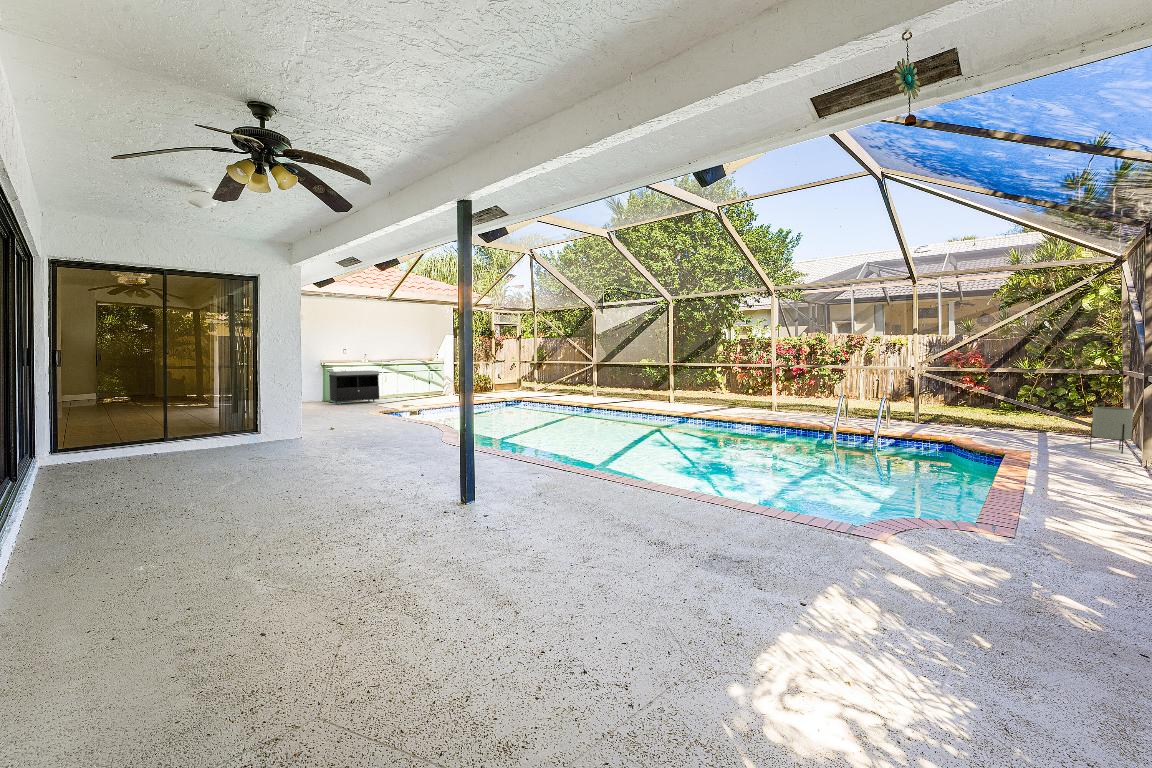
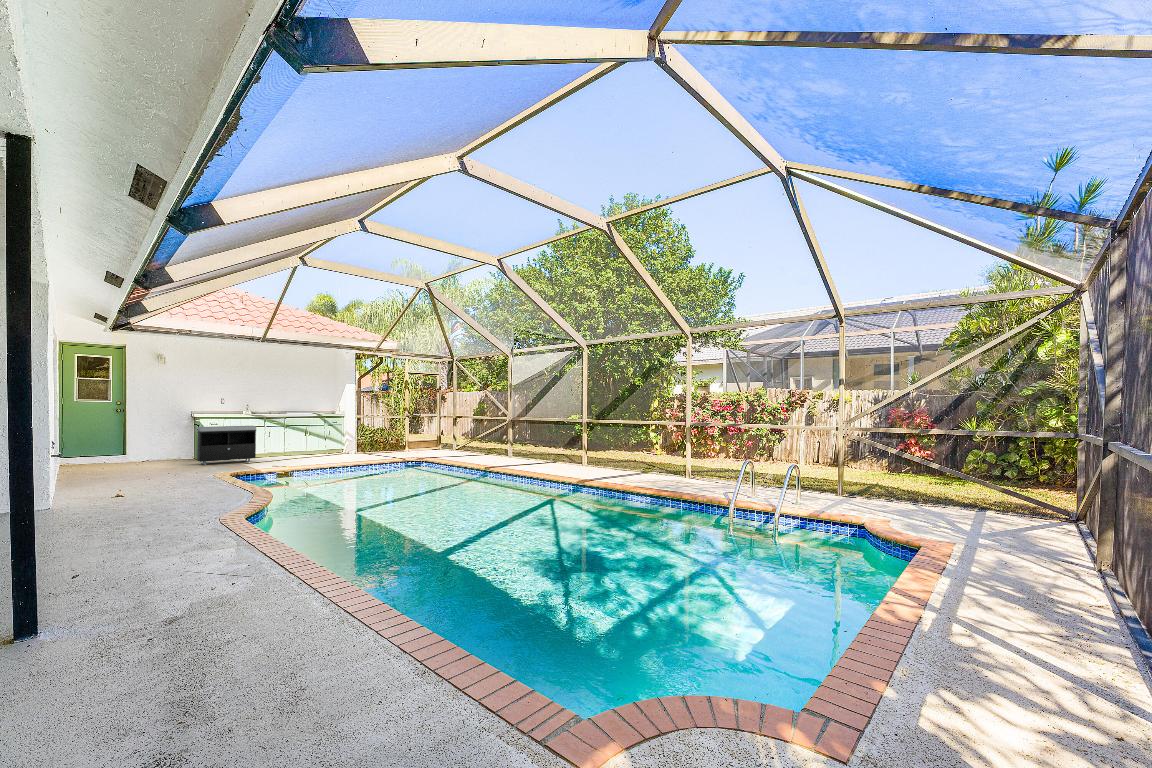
planter: present [1090,407,1133,454] -> none [1035,483,1086,547]

